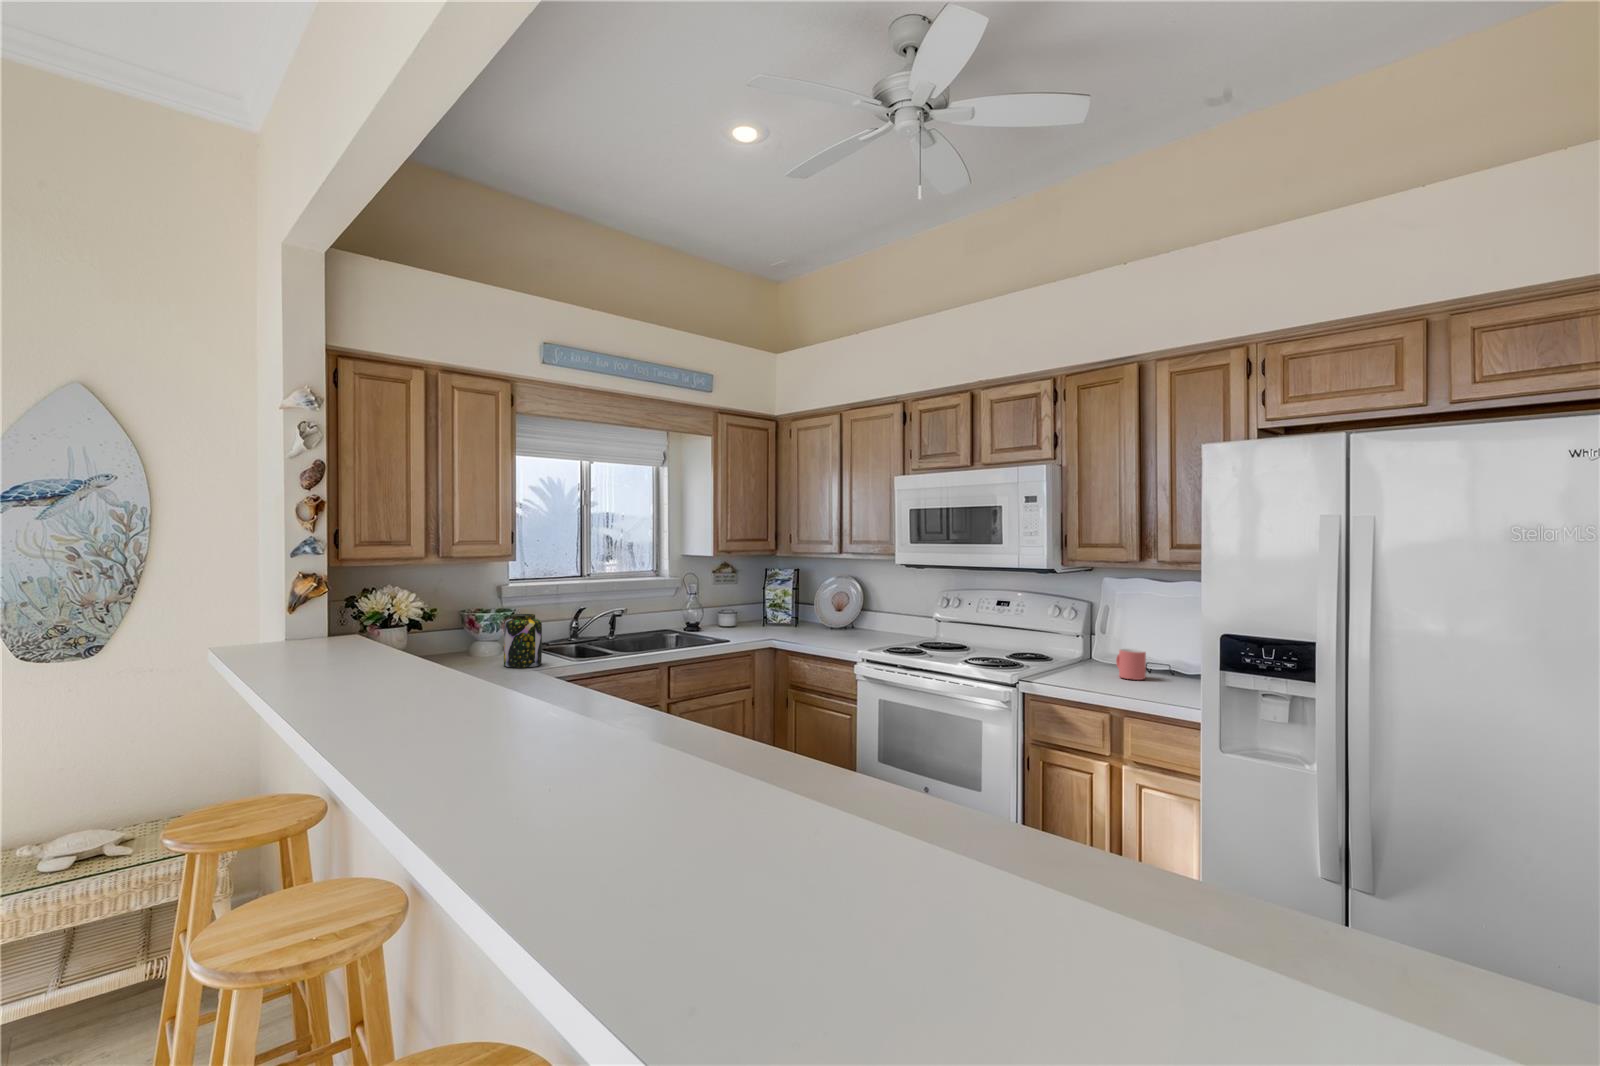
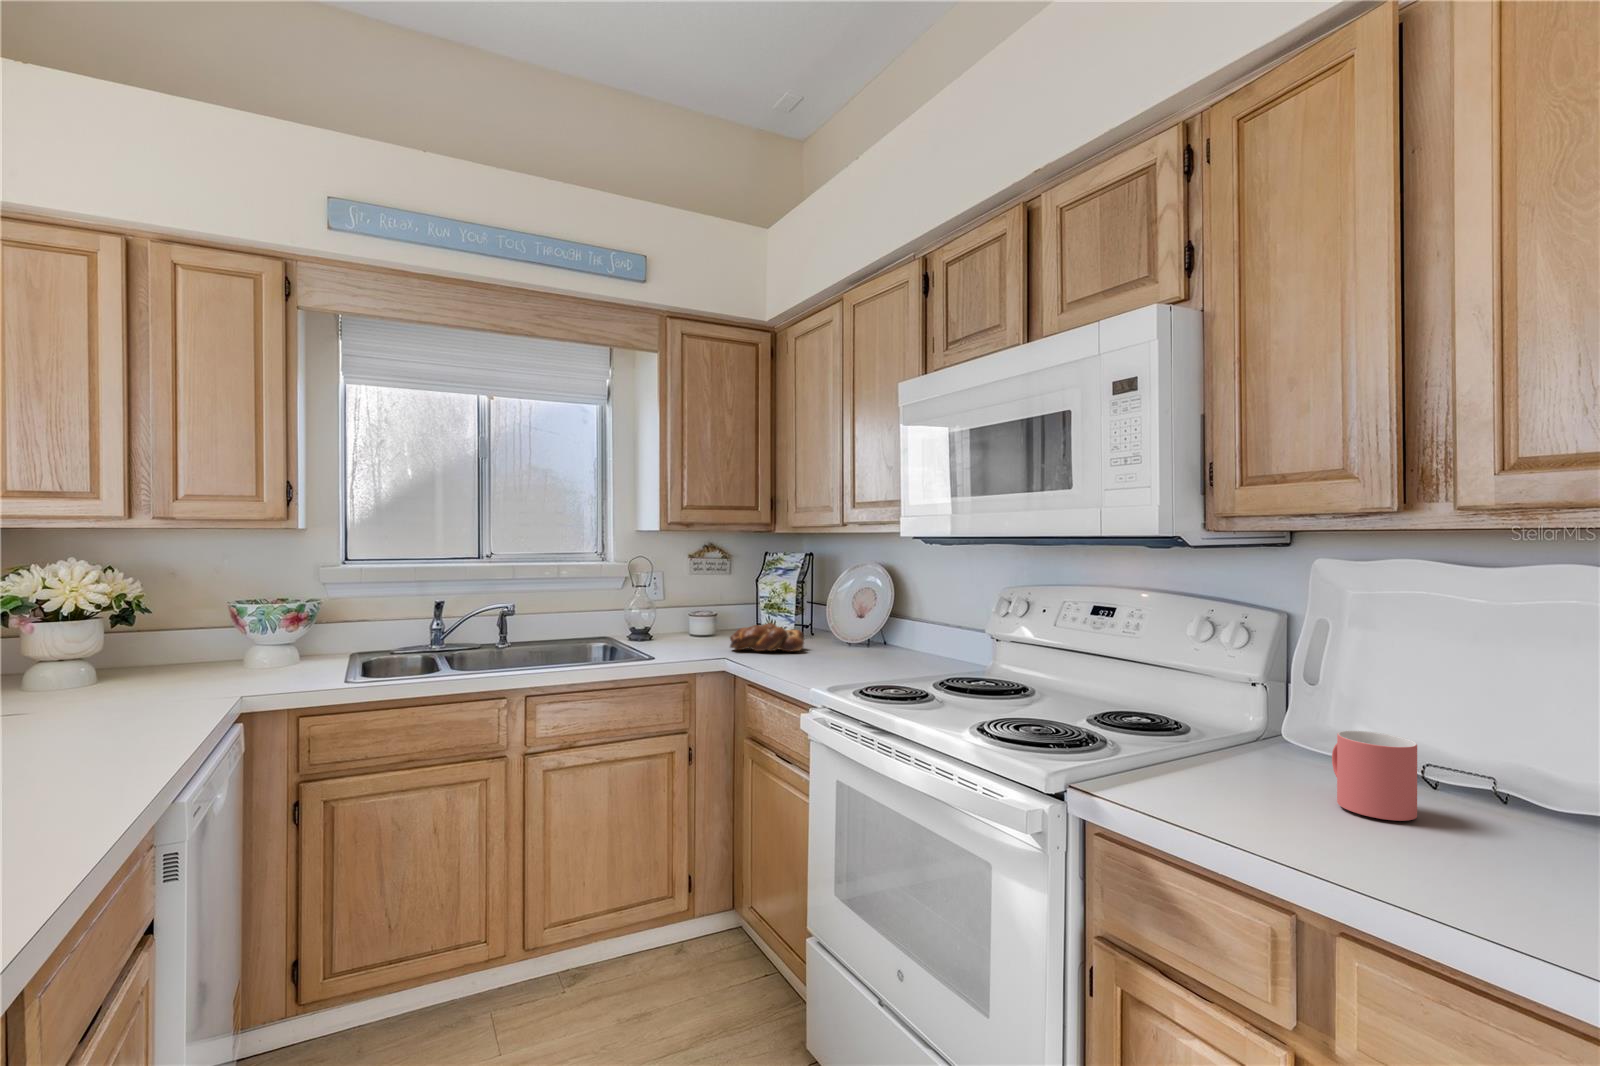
jar: present [504,614,542,668] -> none [222,606,289,692]
bread loaf: none [759,616,808,634] -> present [730,623,804,651]

